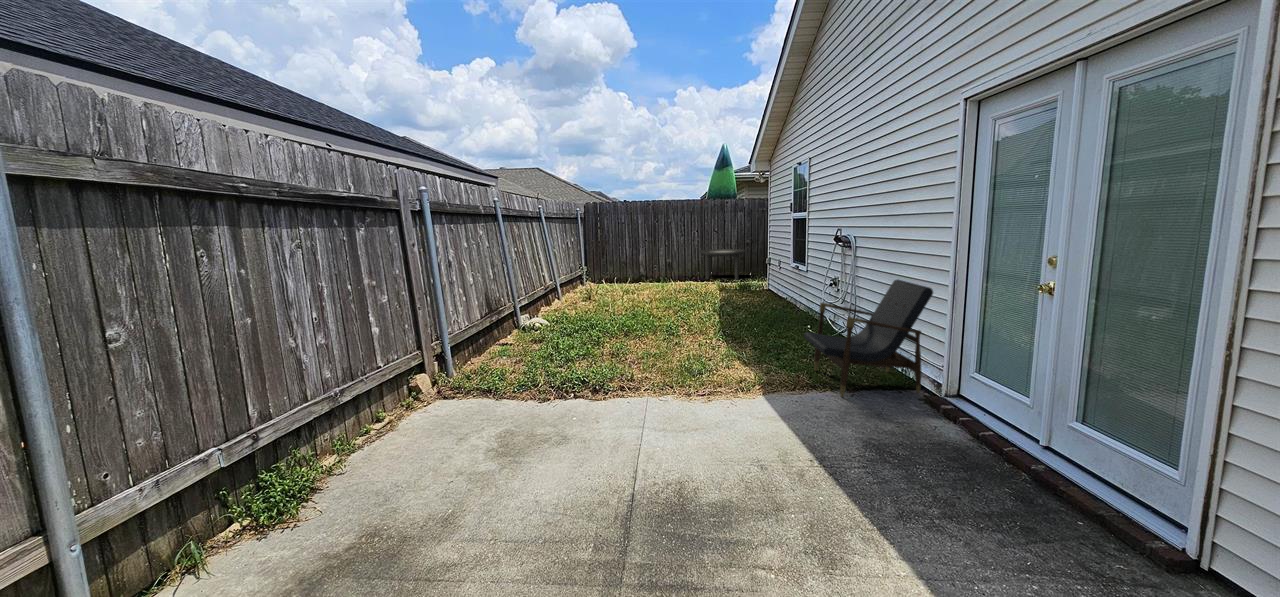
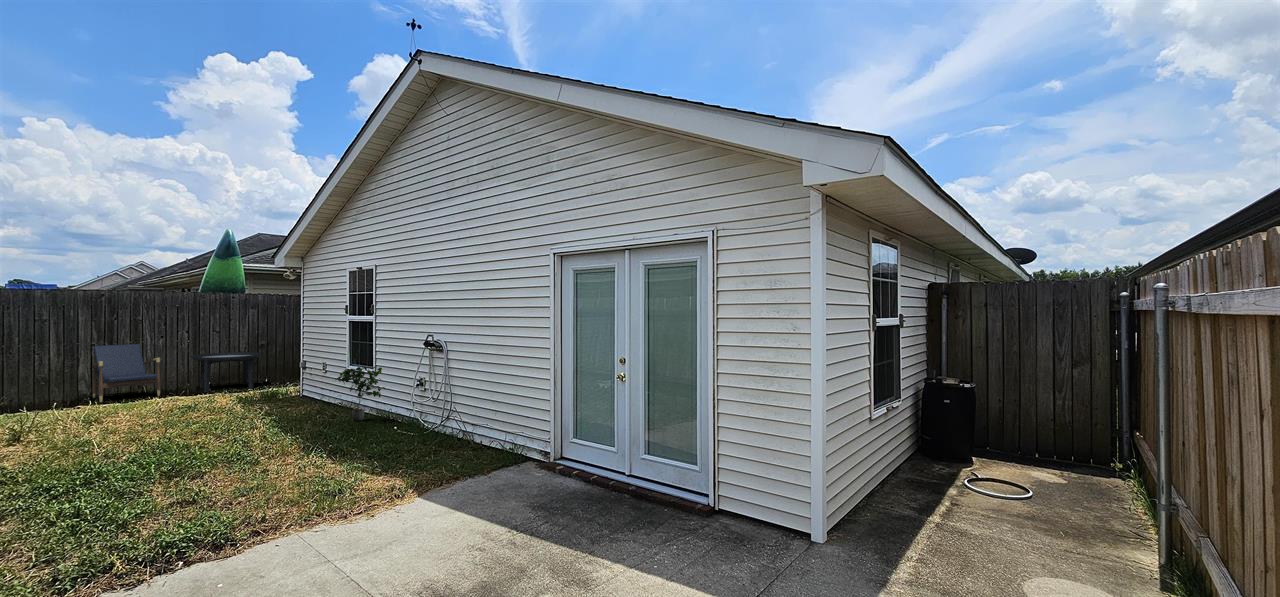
potted plant: none [766,264,810,315] -> present [335,367,385,421]
lounge chair: present [804,280,933,397] -> present [92,344,161,402]

